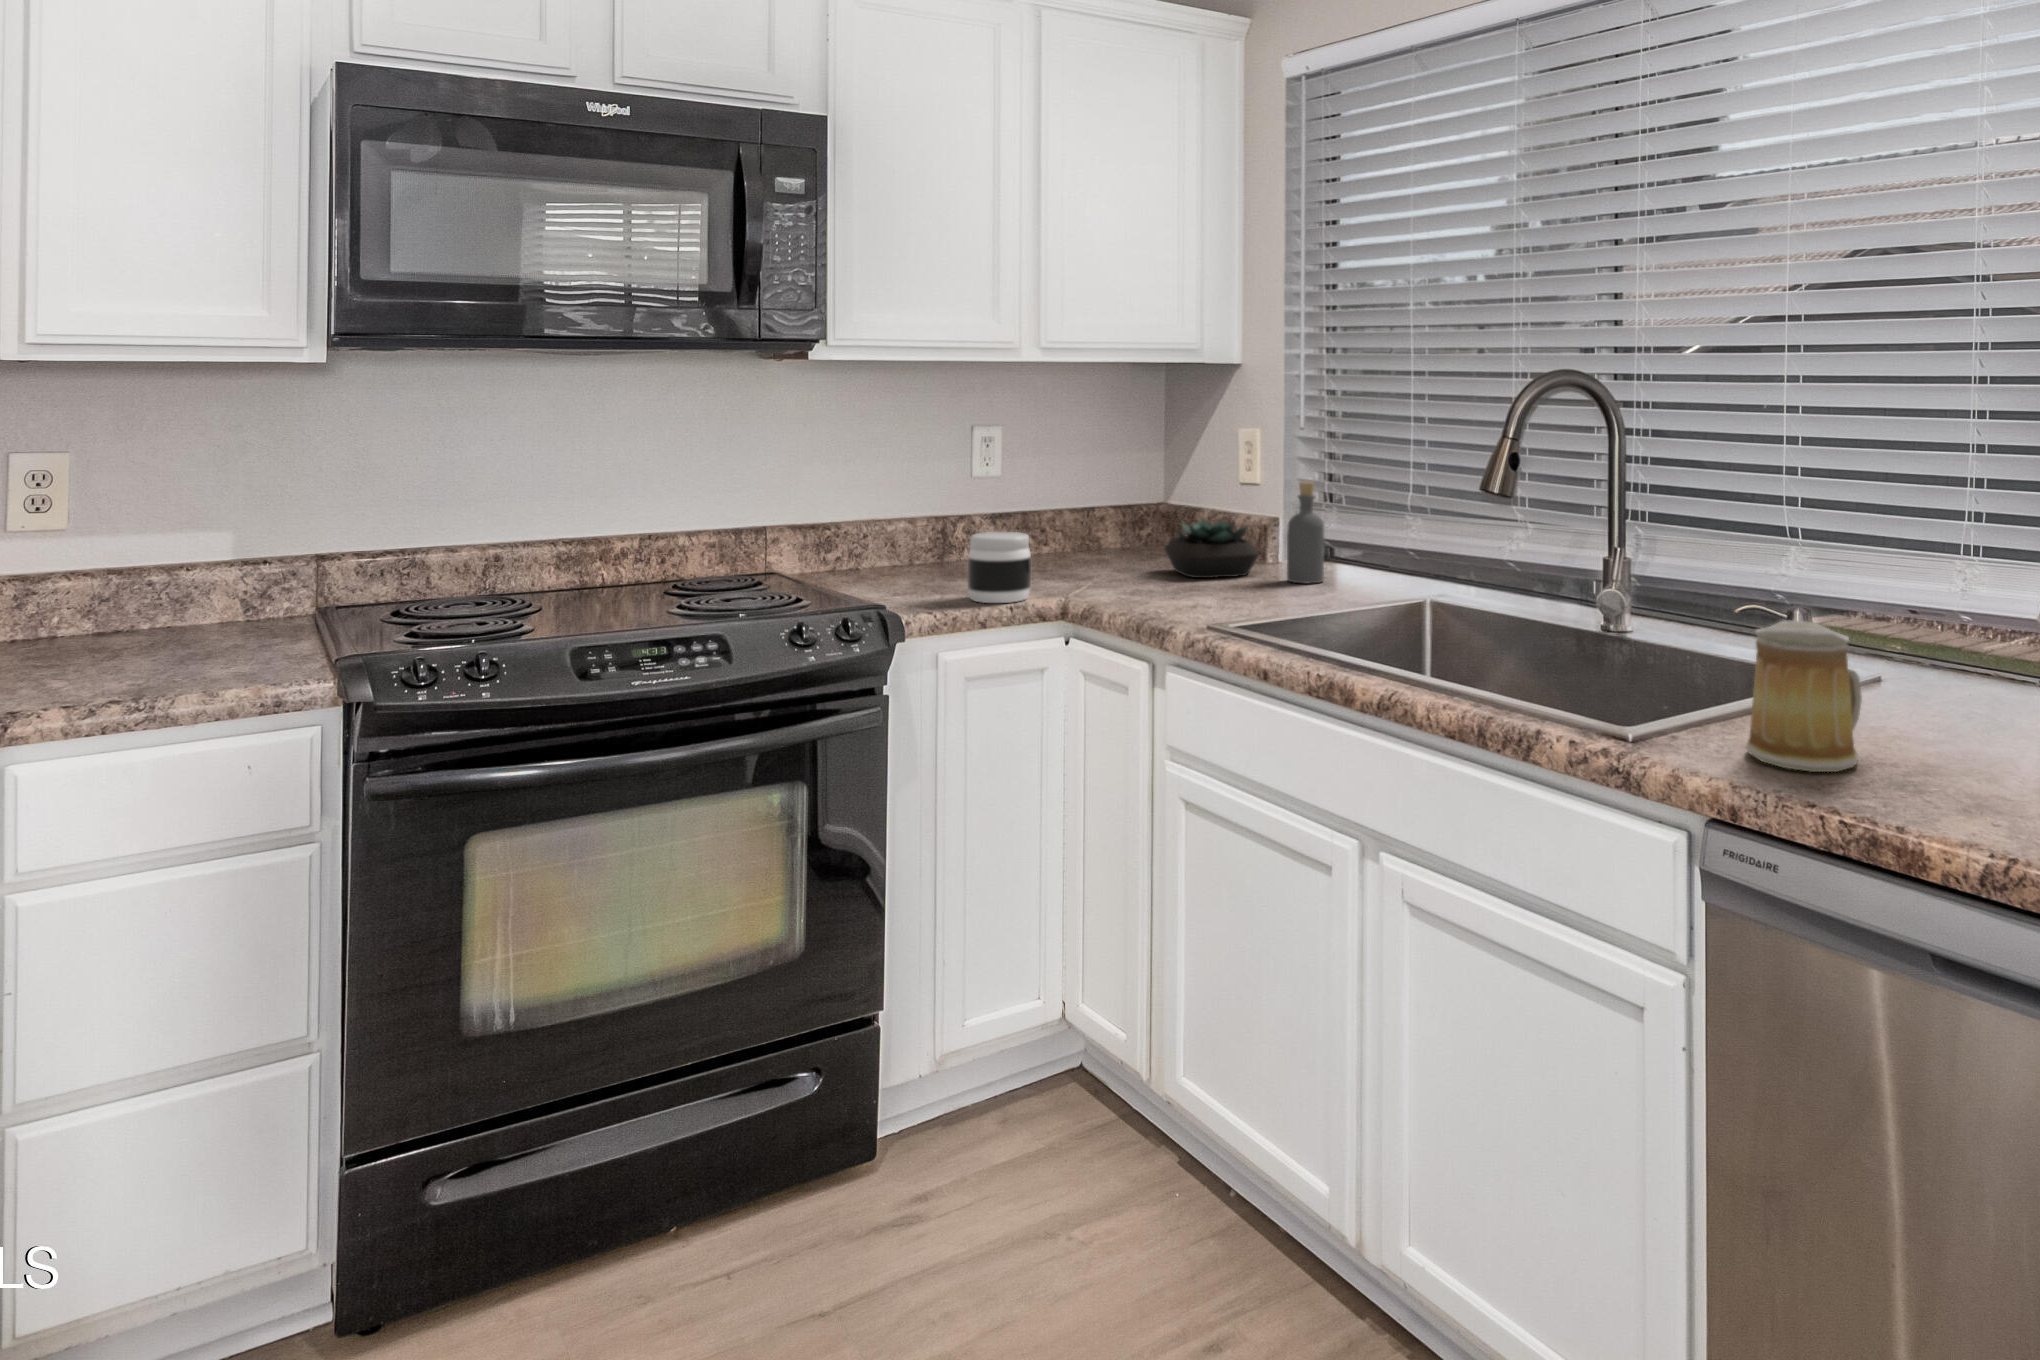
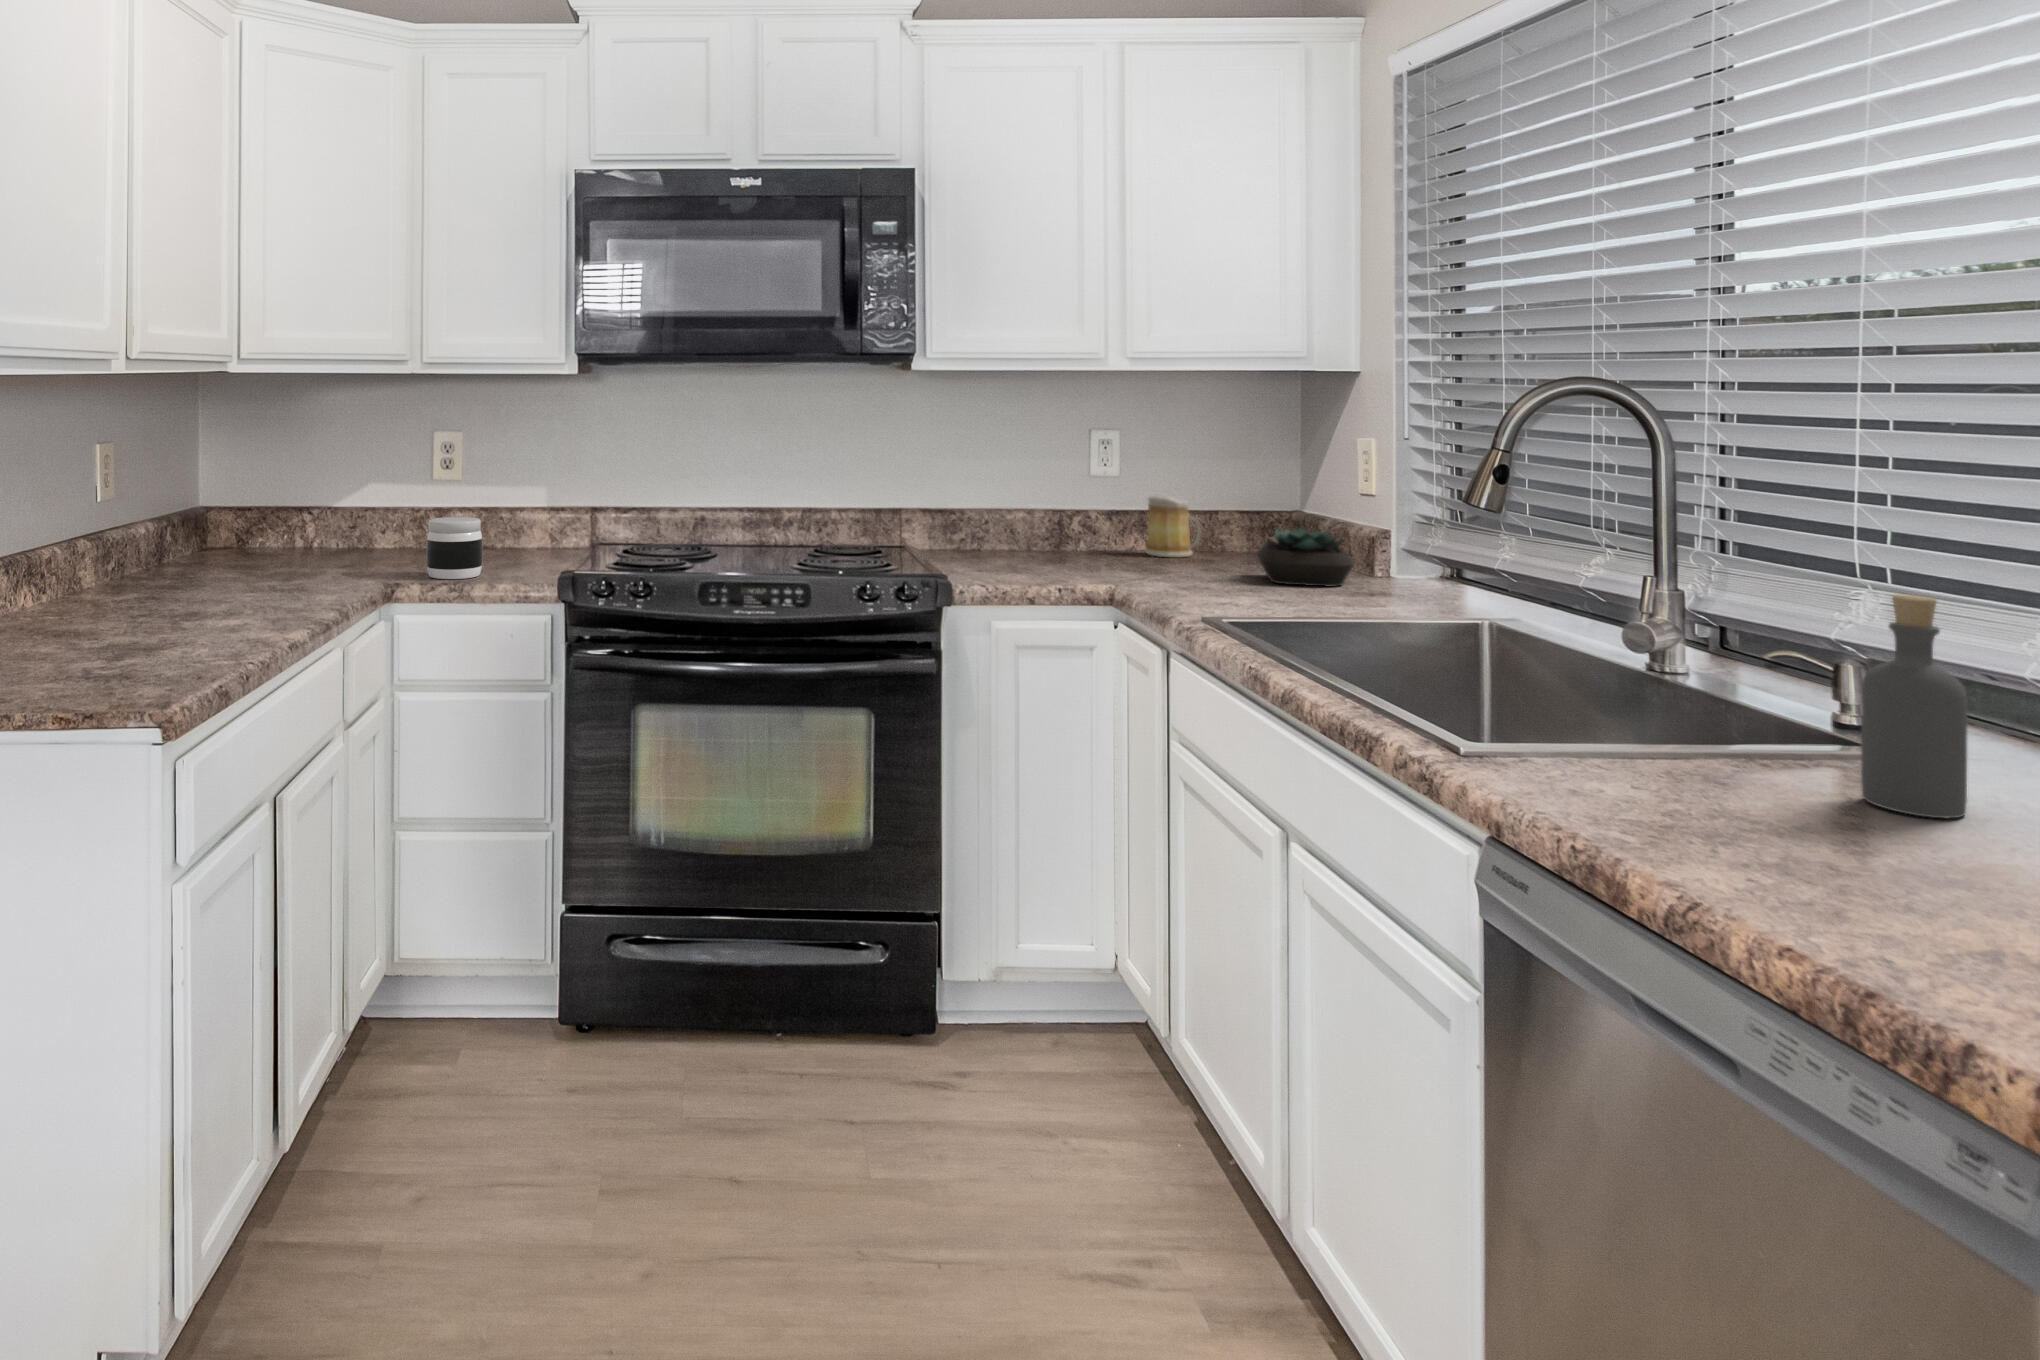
bottle: present [1287,482,1324,583] -> present [1861,595,1967,819]
jar: present [967,531,1031,603] -> present [426,517,483,579]
mug: present [1745,620,1862,772] -> present [1145,494,1201,557]

